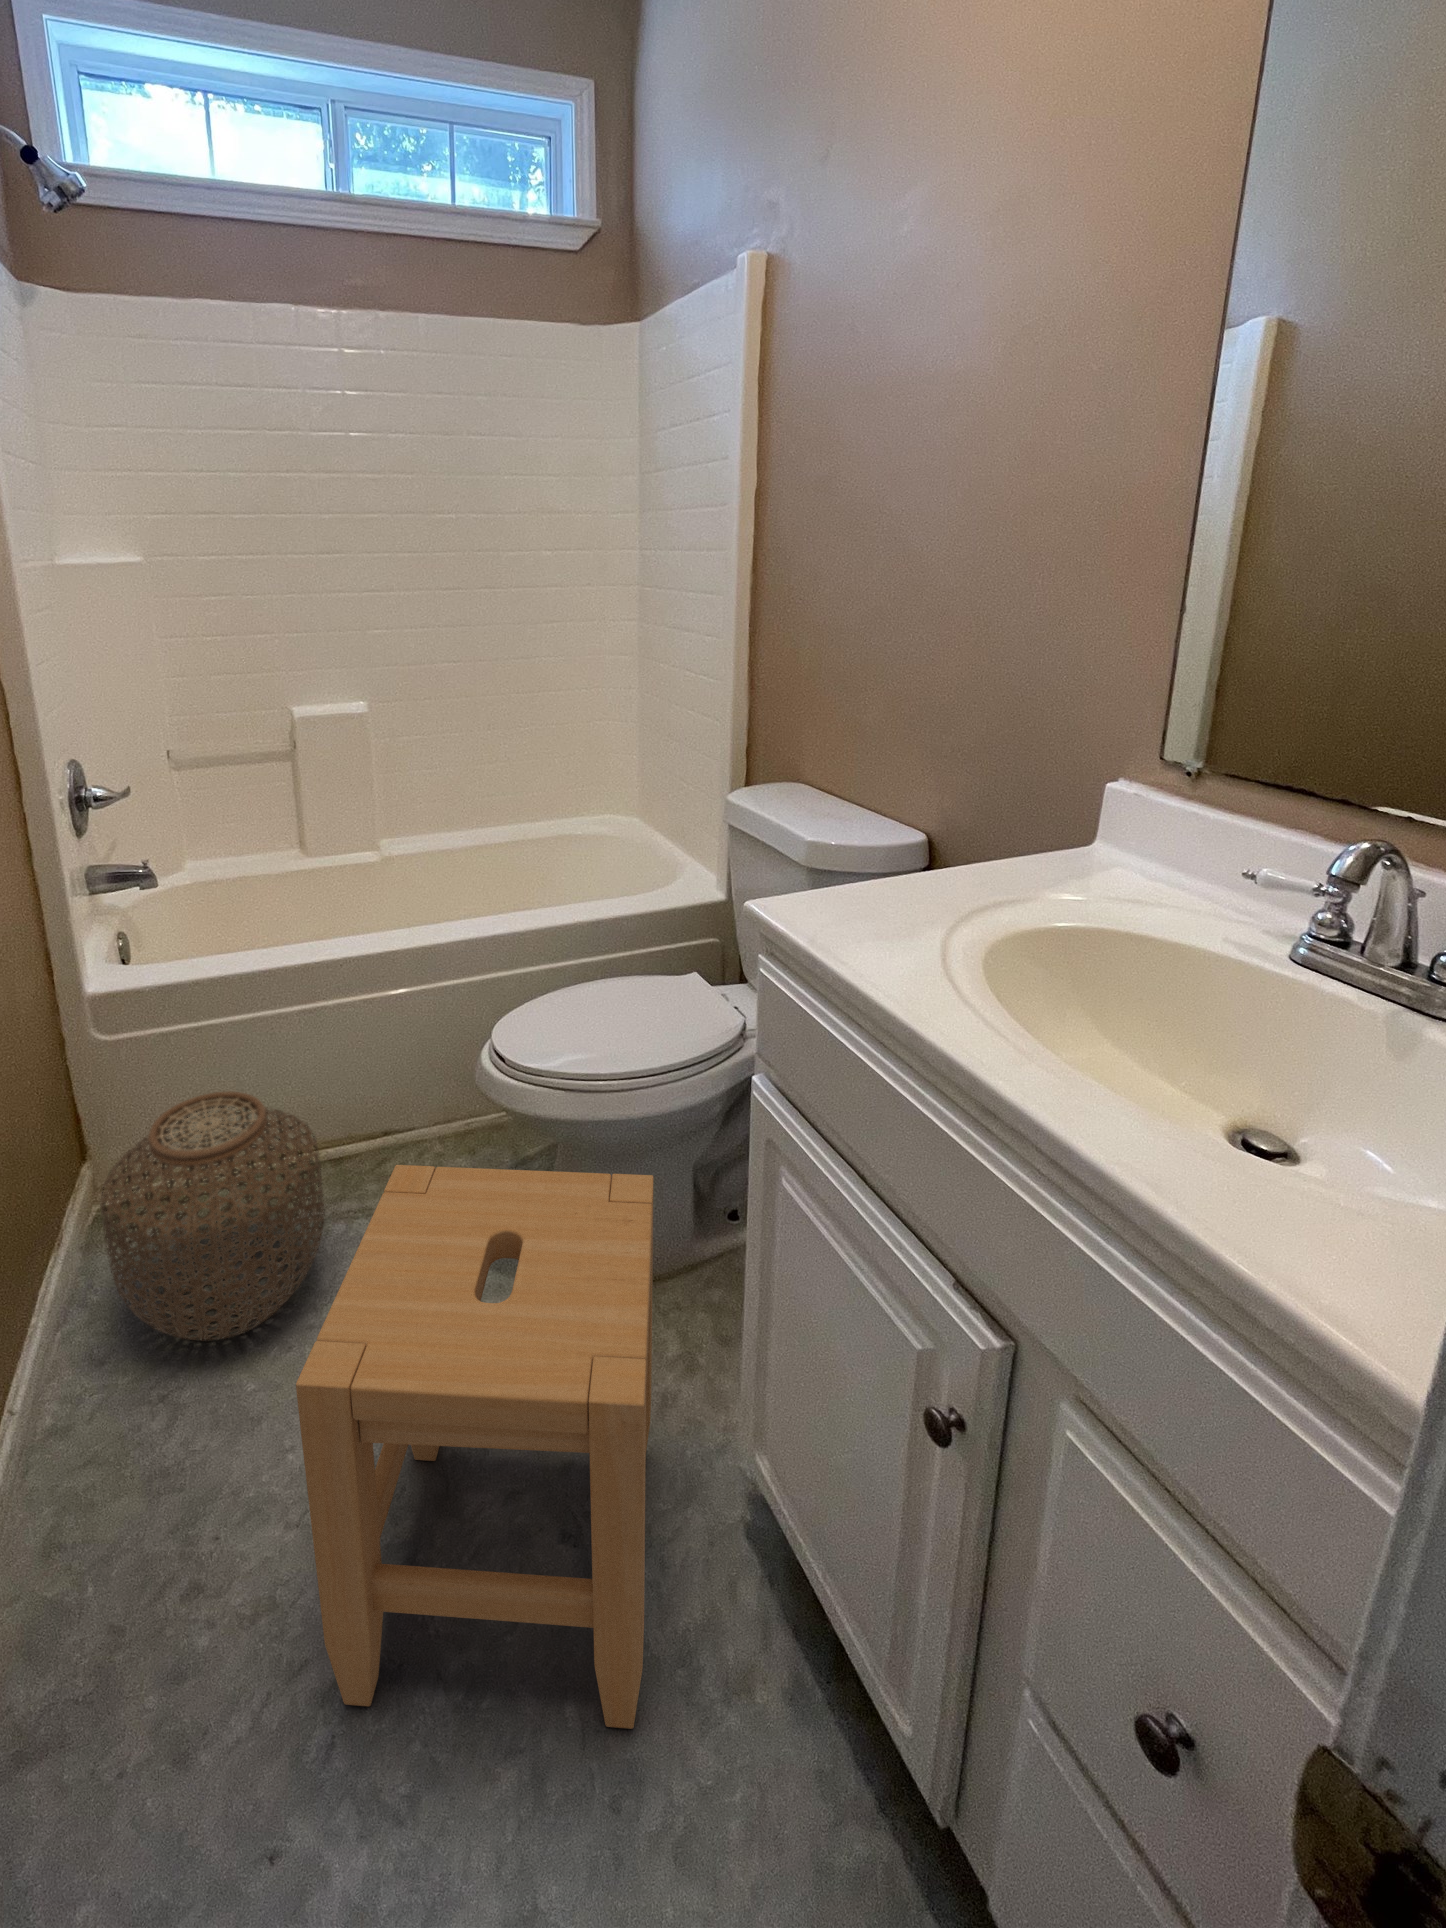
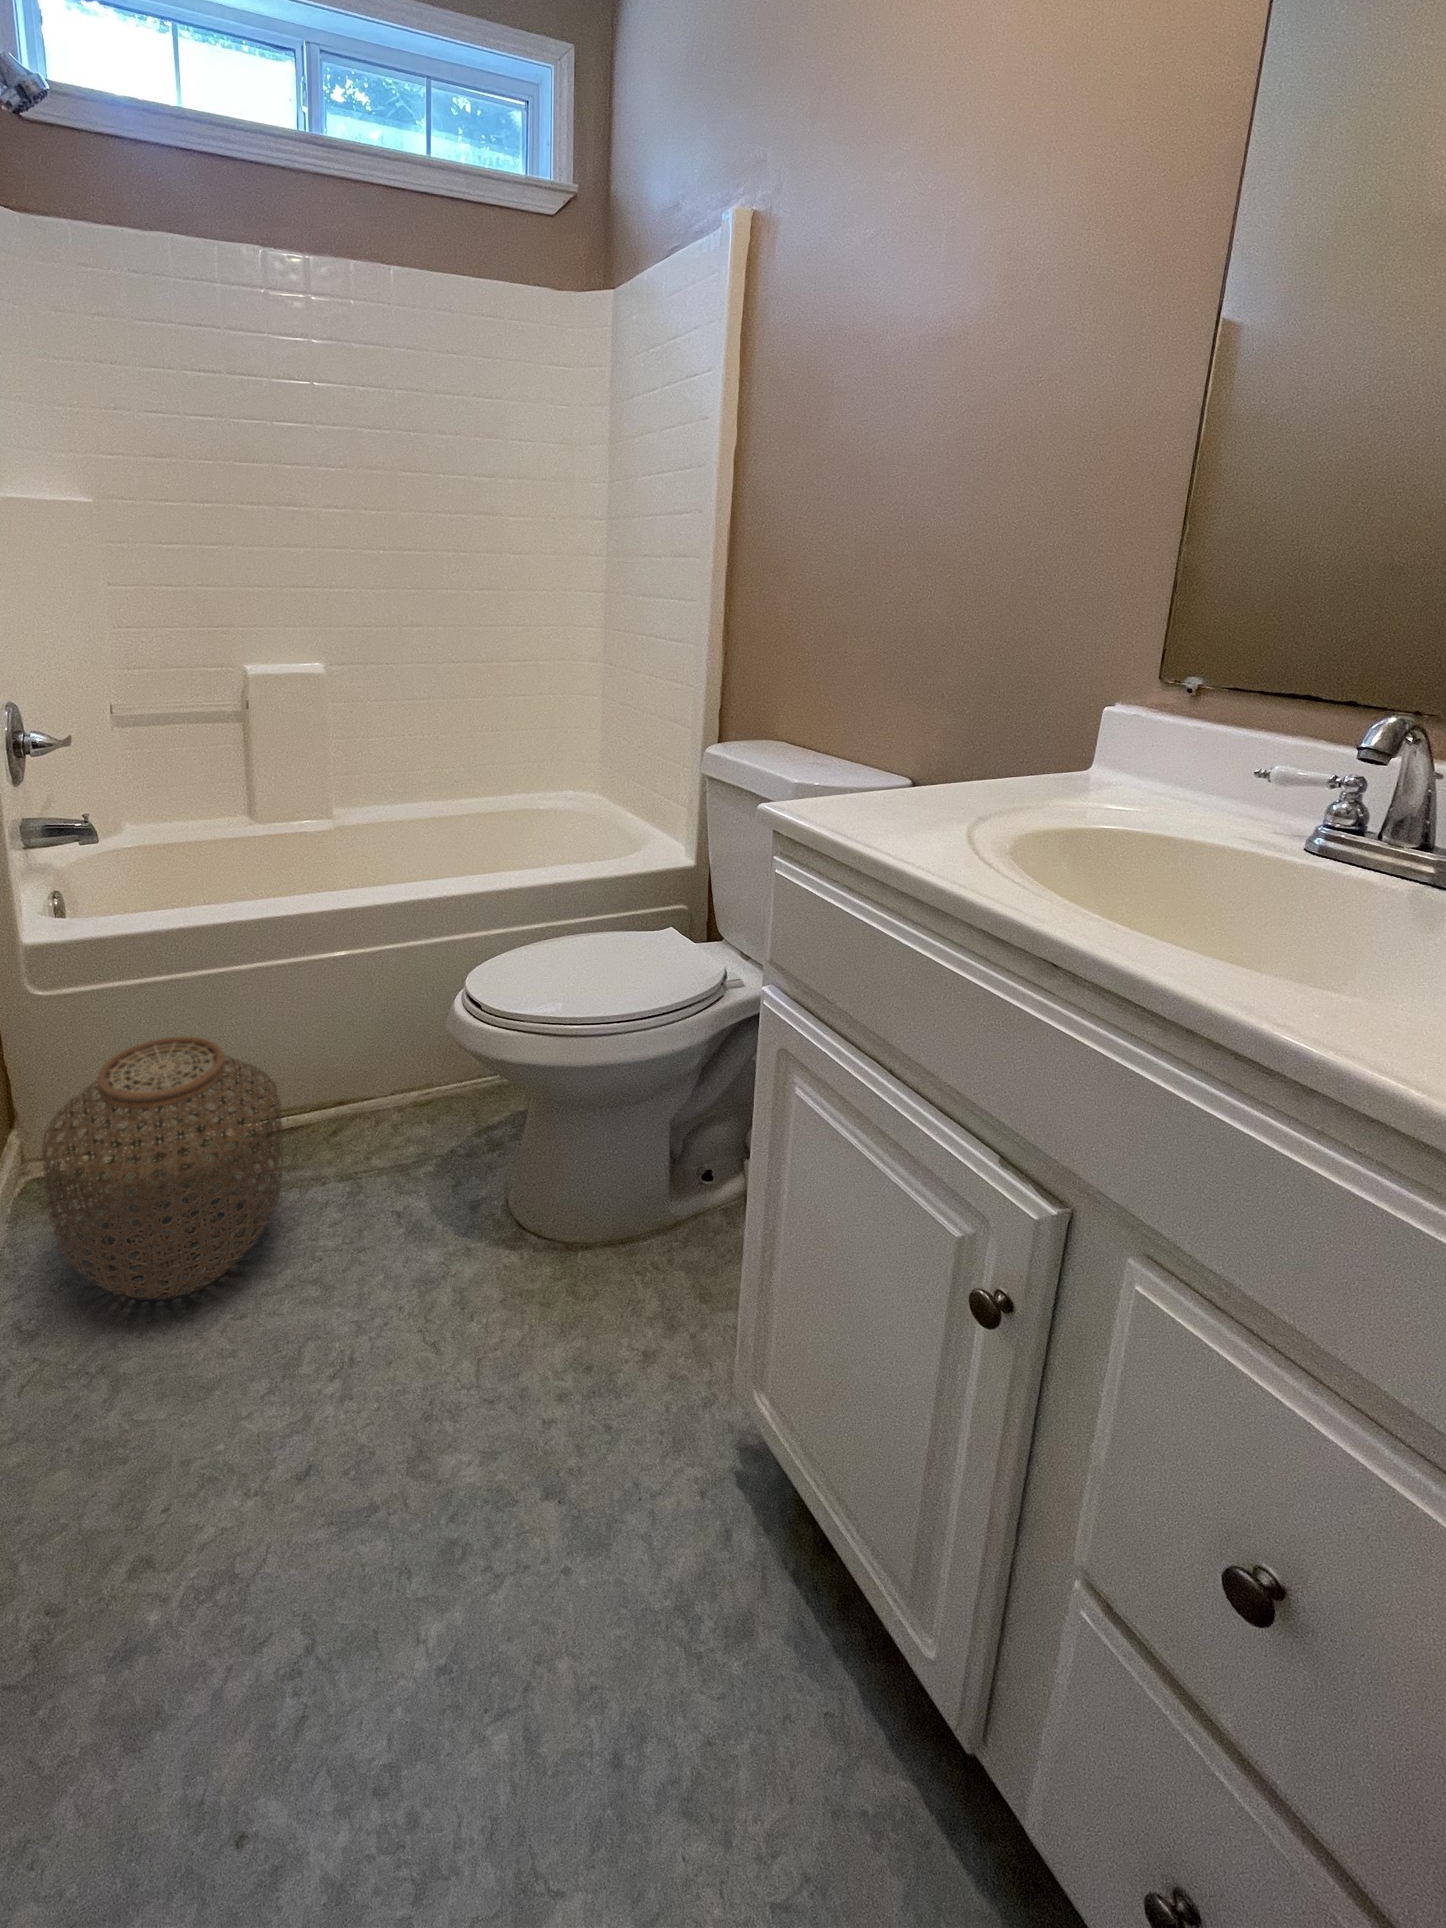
stool: present [296,1165,654,1729] -> none [283,1095,661,1670]

